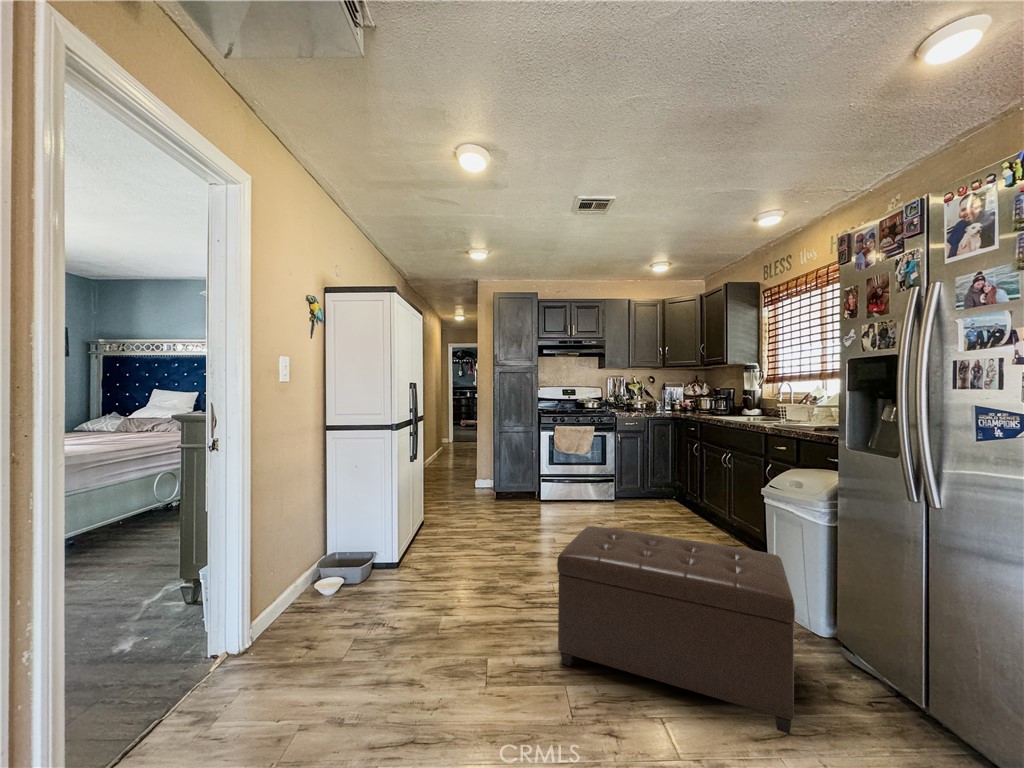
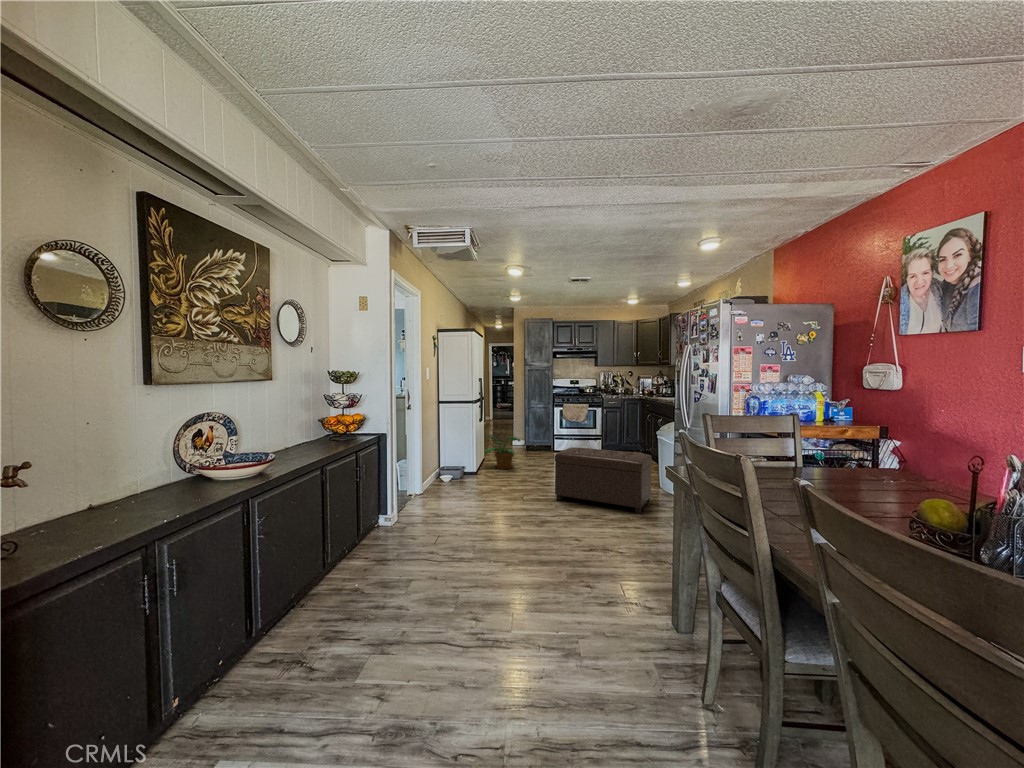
potted plant: none [417,484,483,548] -> present [484,435,520,469]

